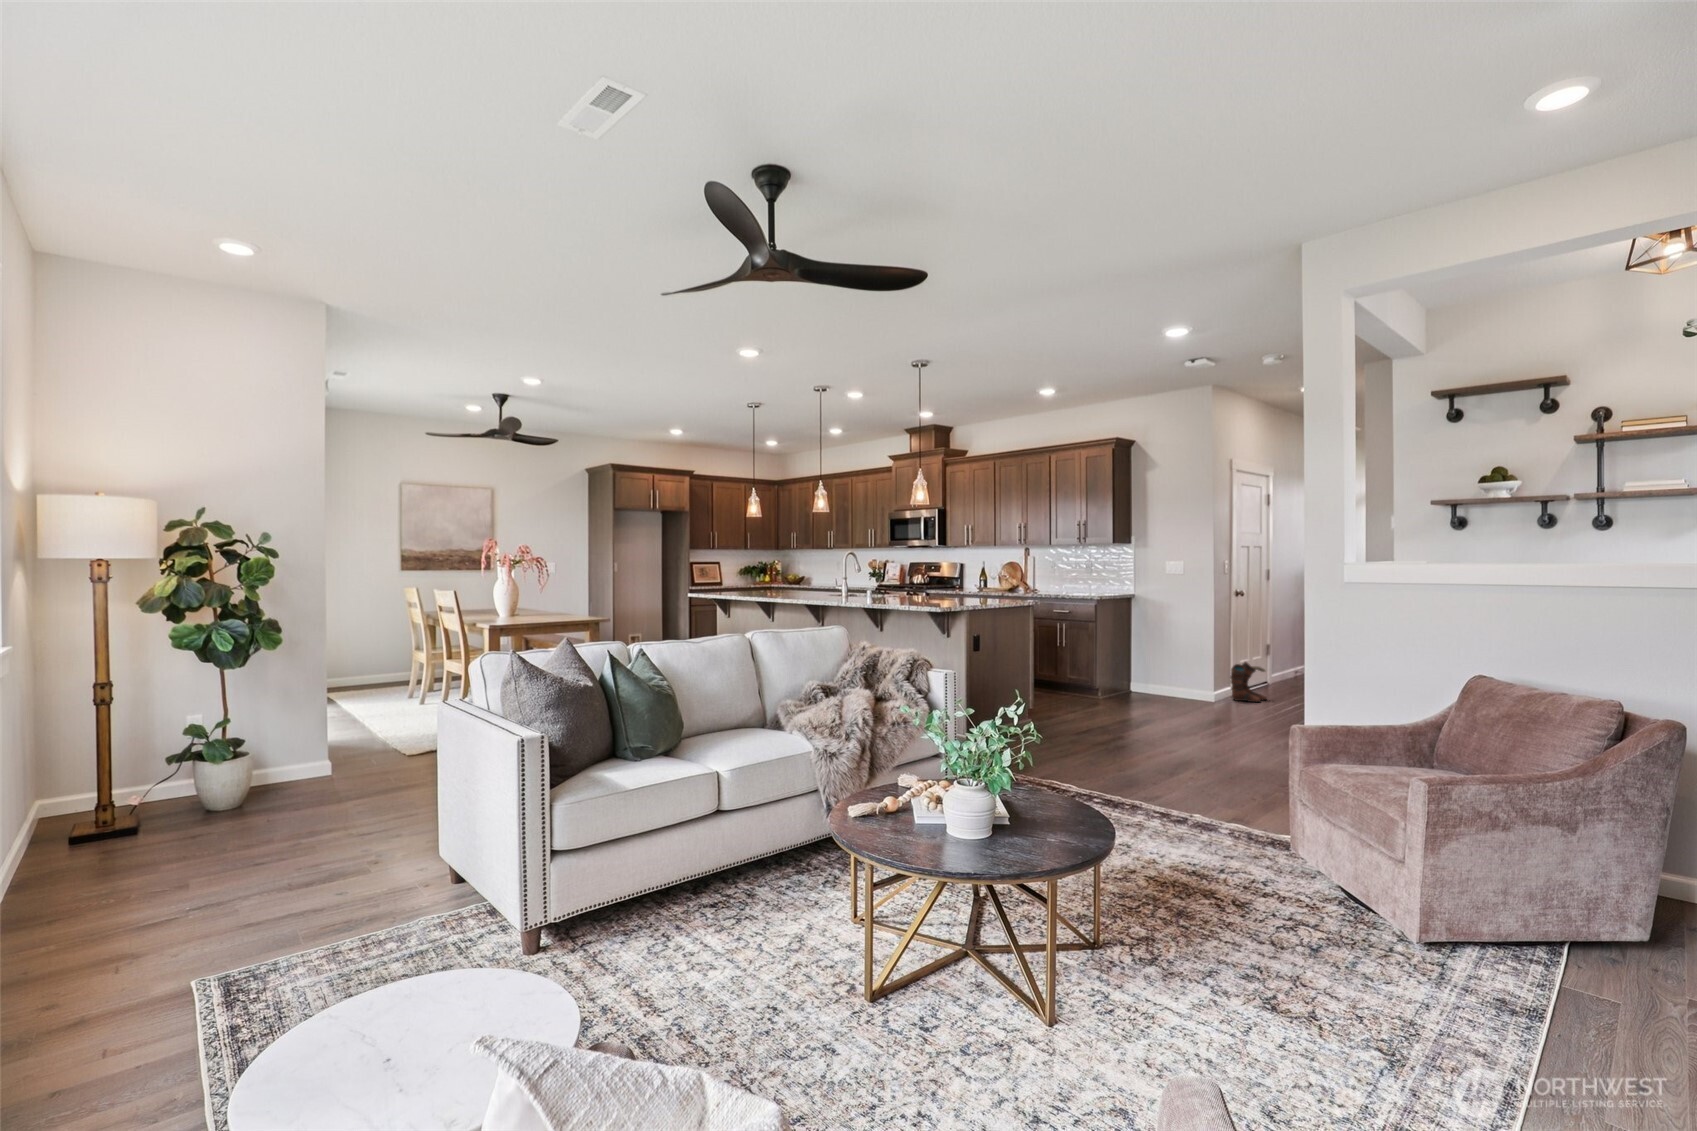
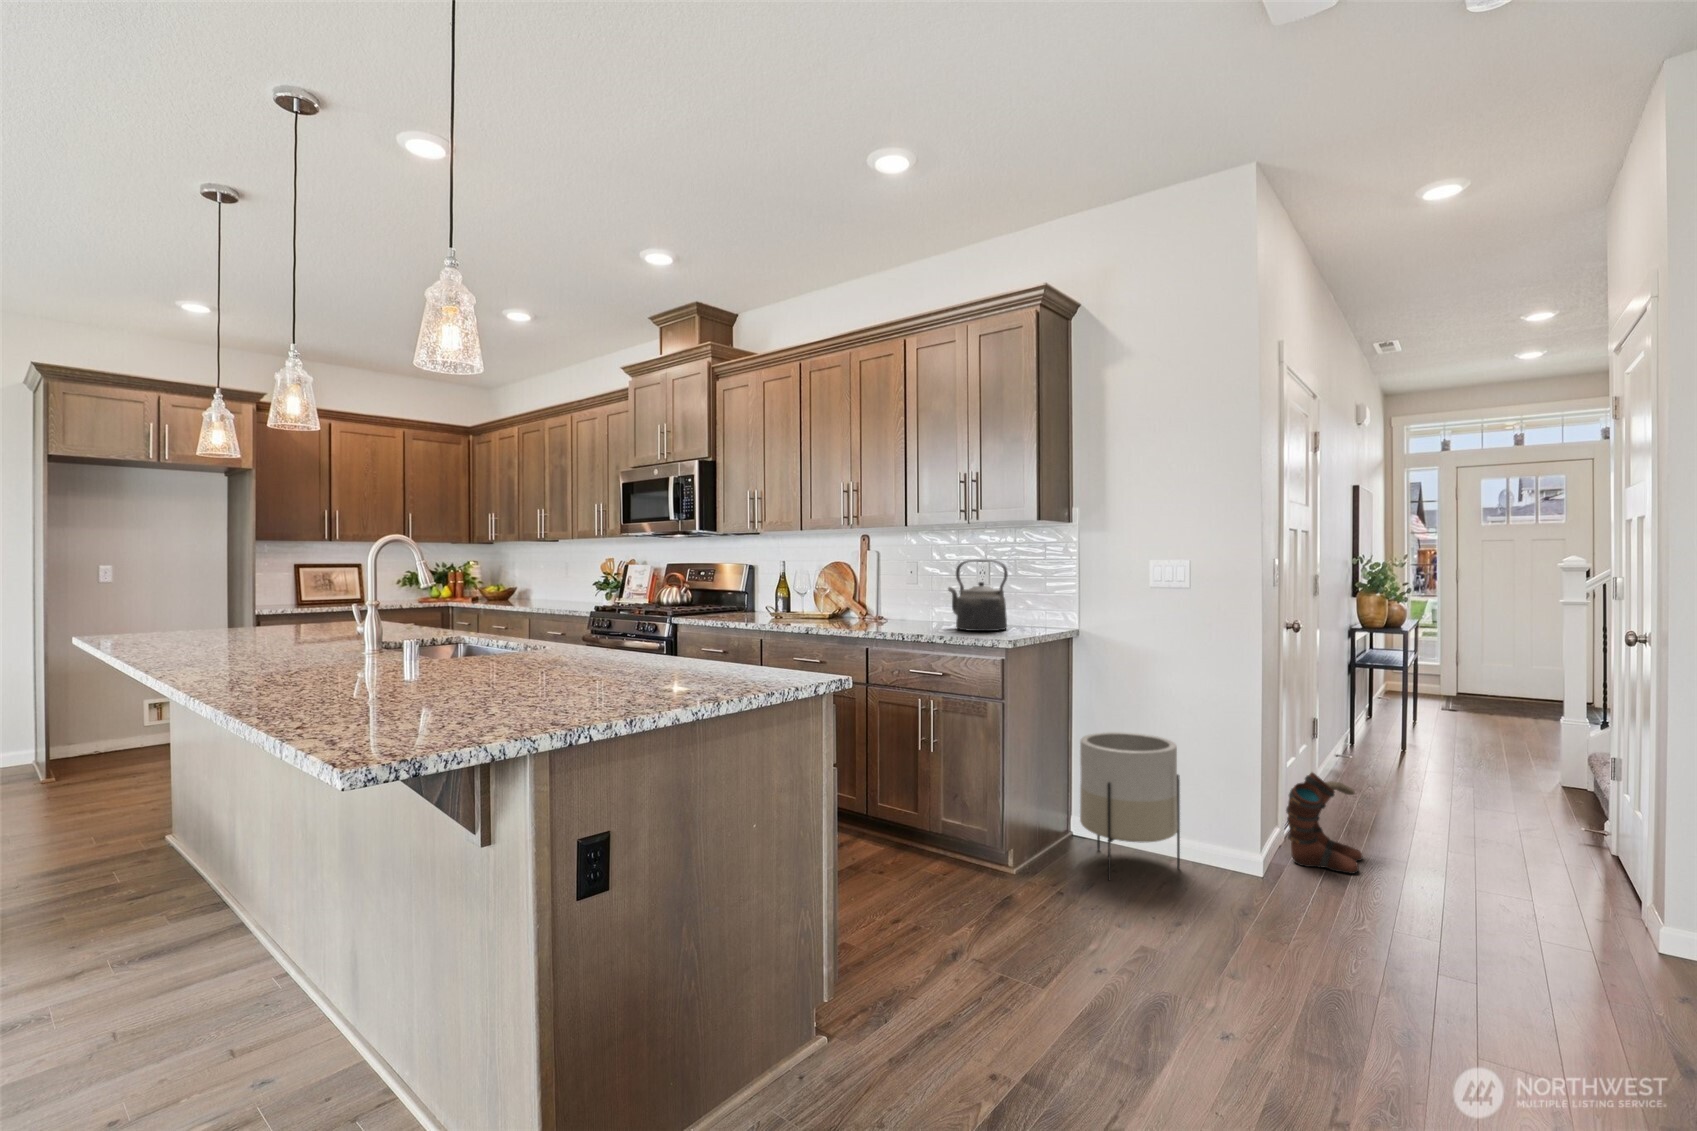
kettle: none [1071,561,1100,594] -> present [948,560,1008,631]
planter: none [1132,641,1178,701] -> present [1080,732,1180,880]

